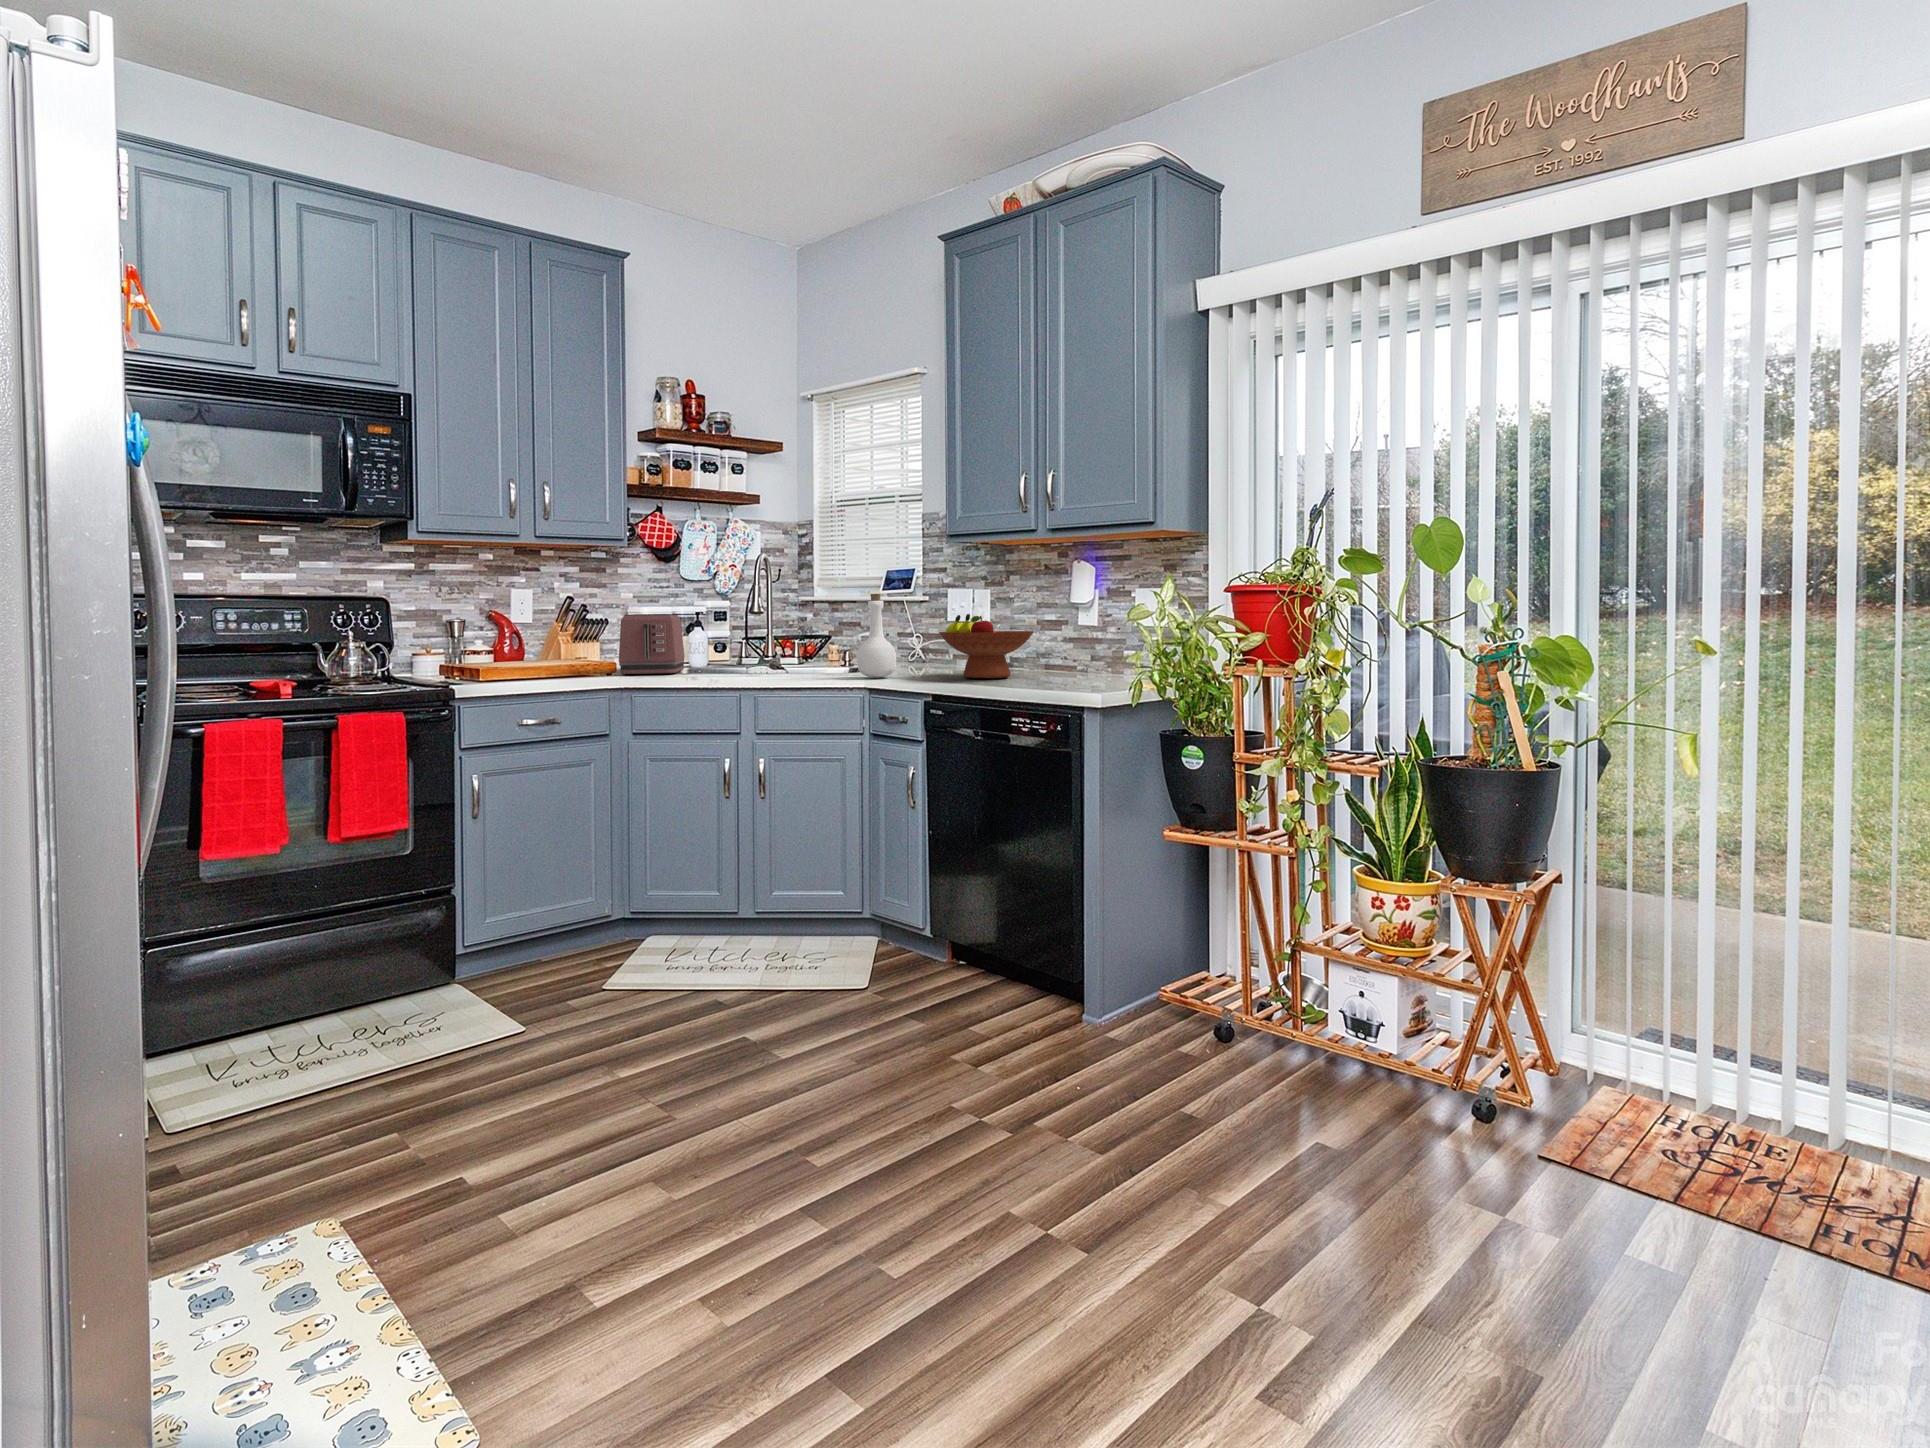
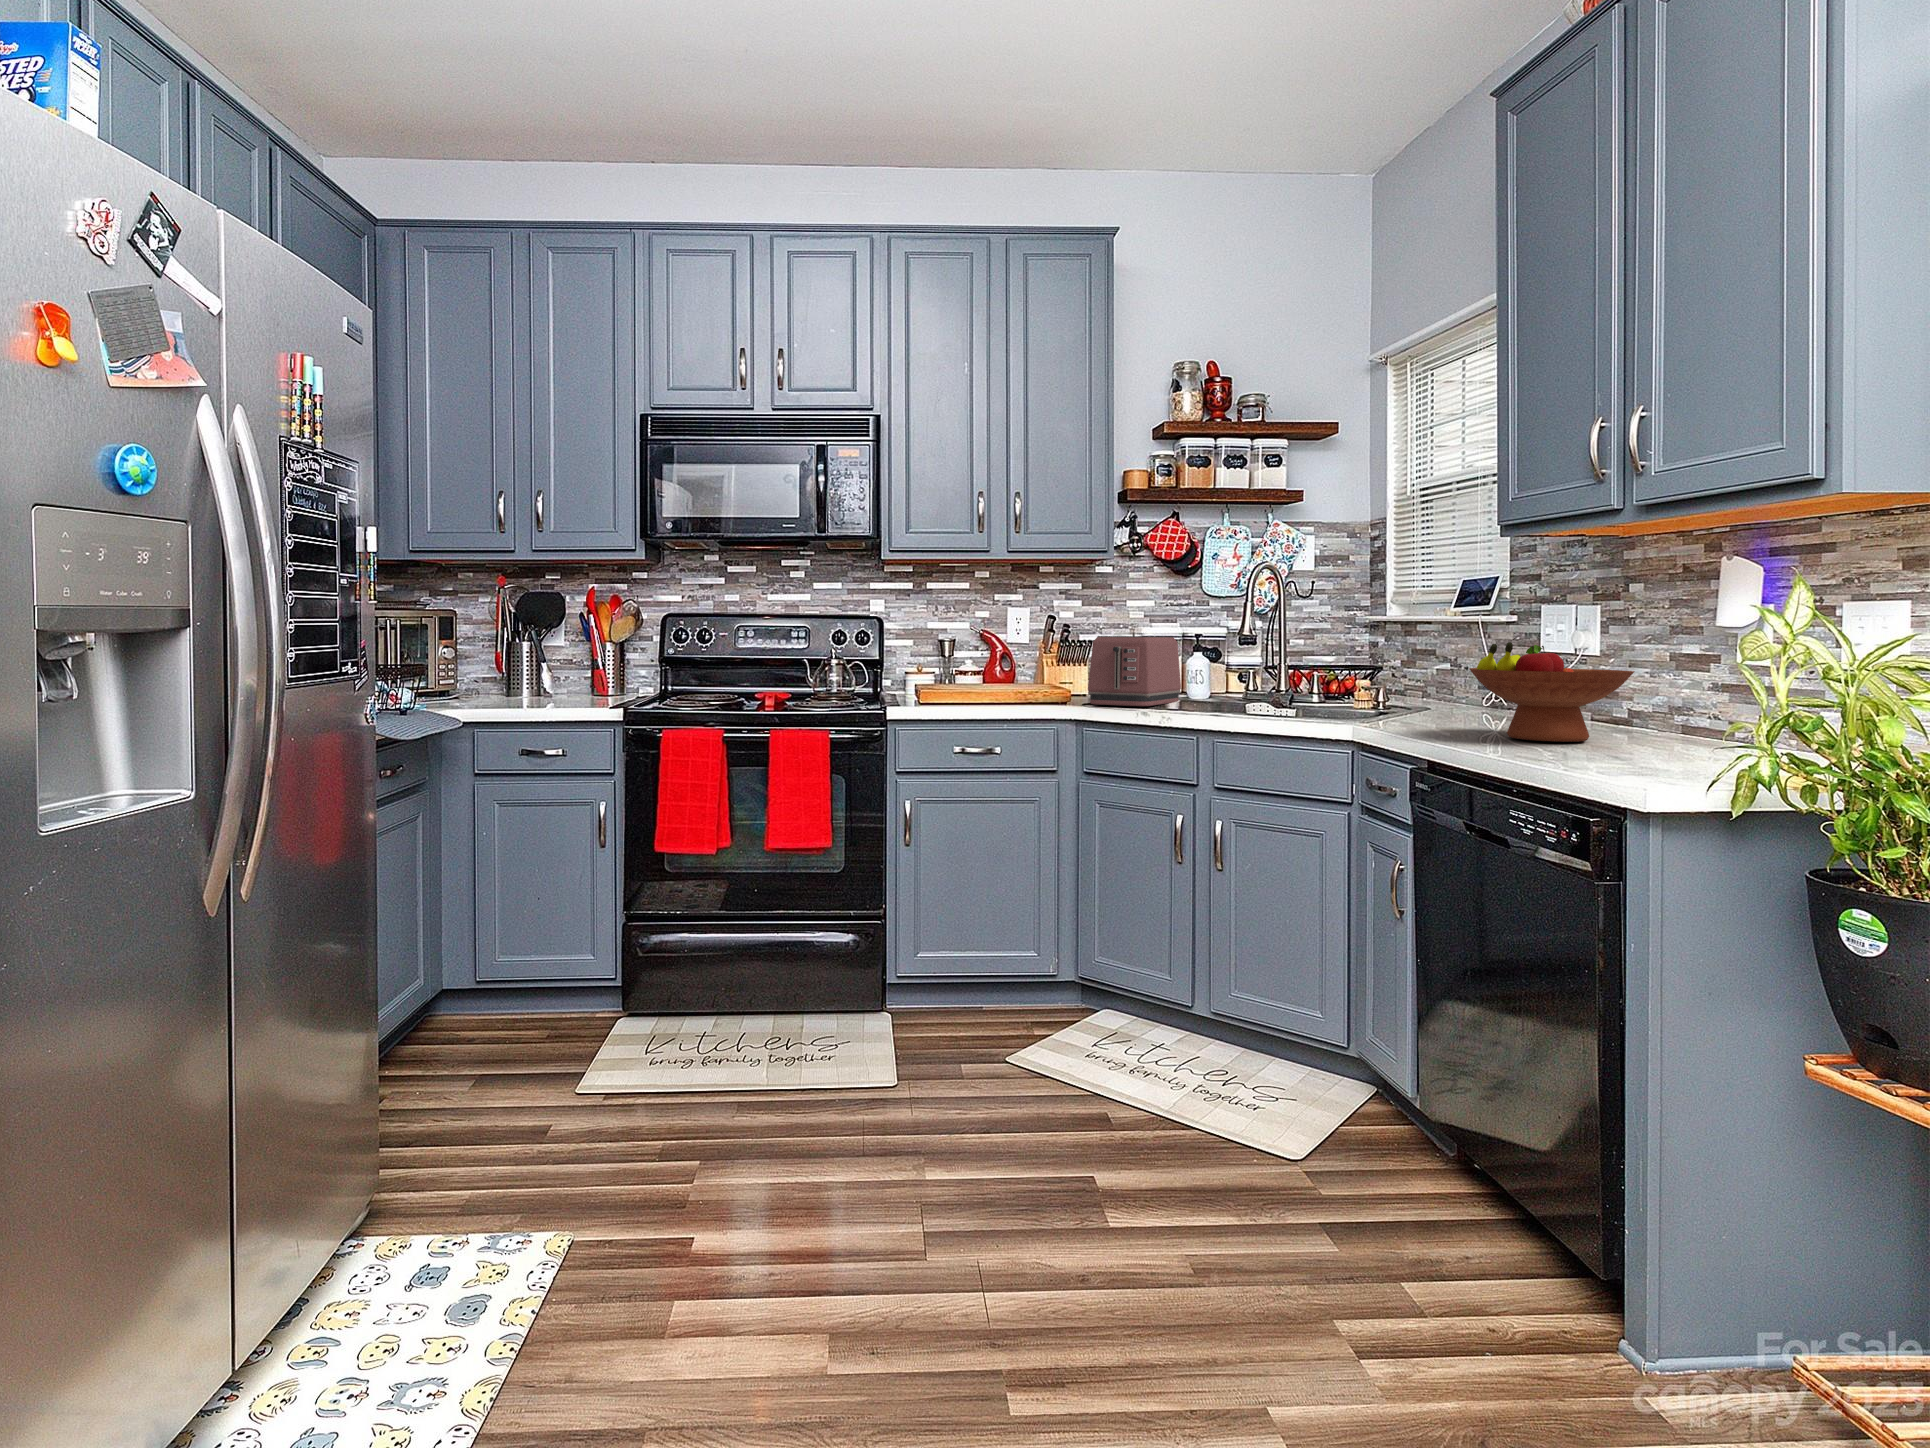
bottle: present [857,594,896,678] -> none [1350,612,1409,728]

